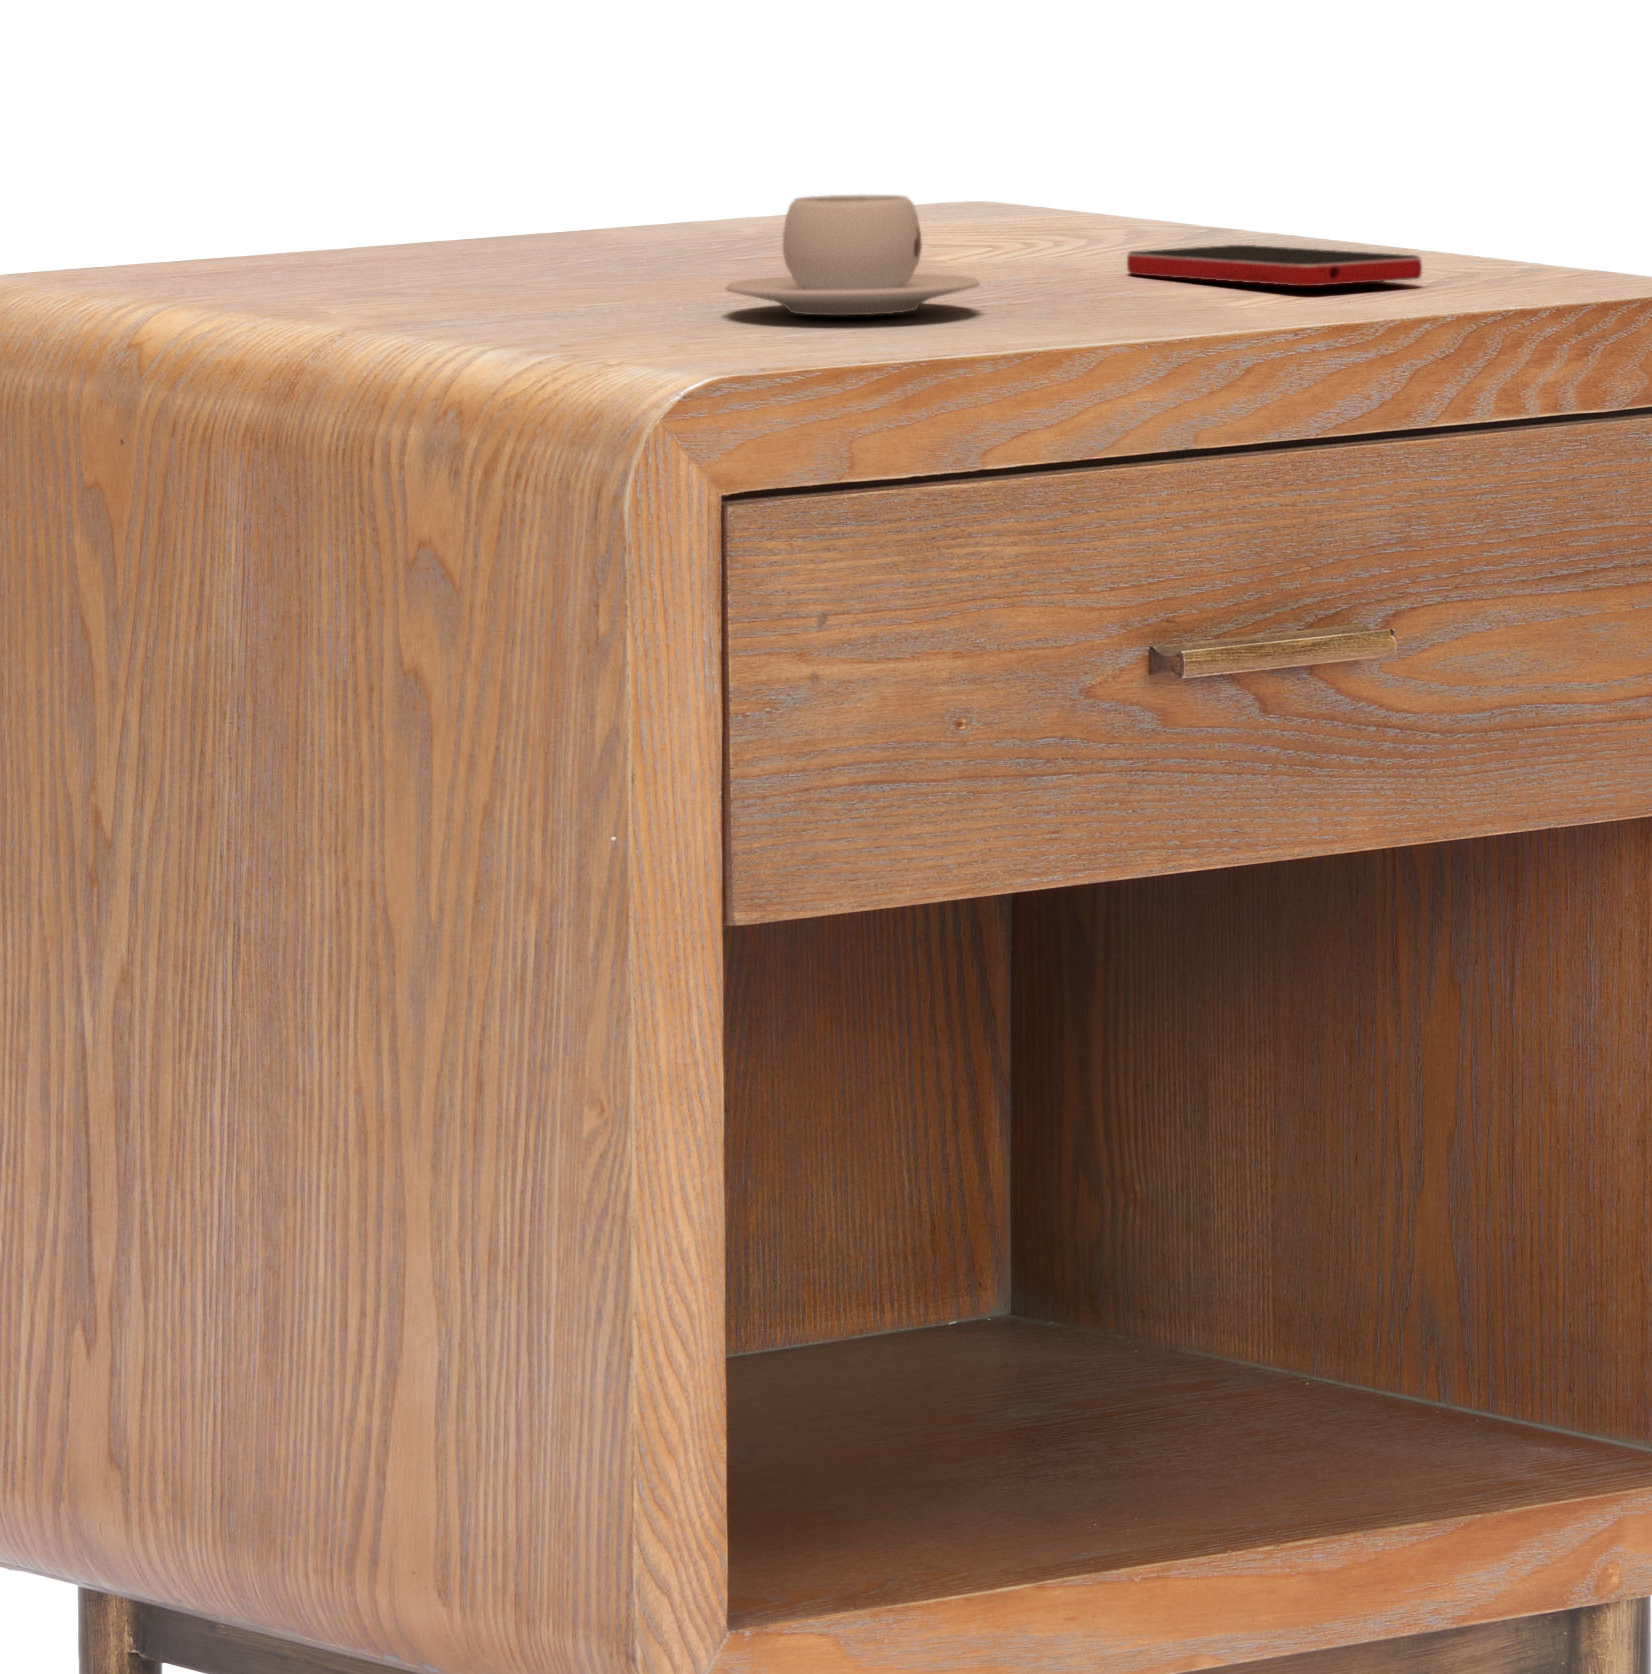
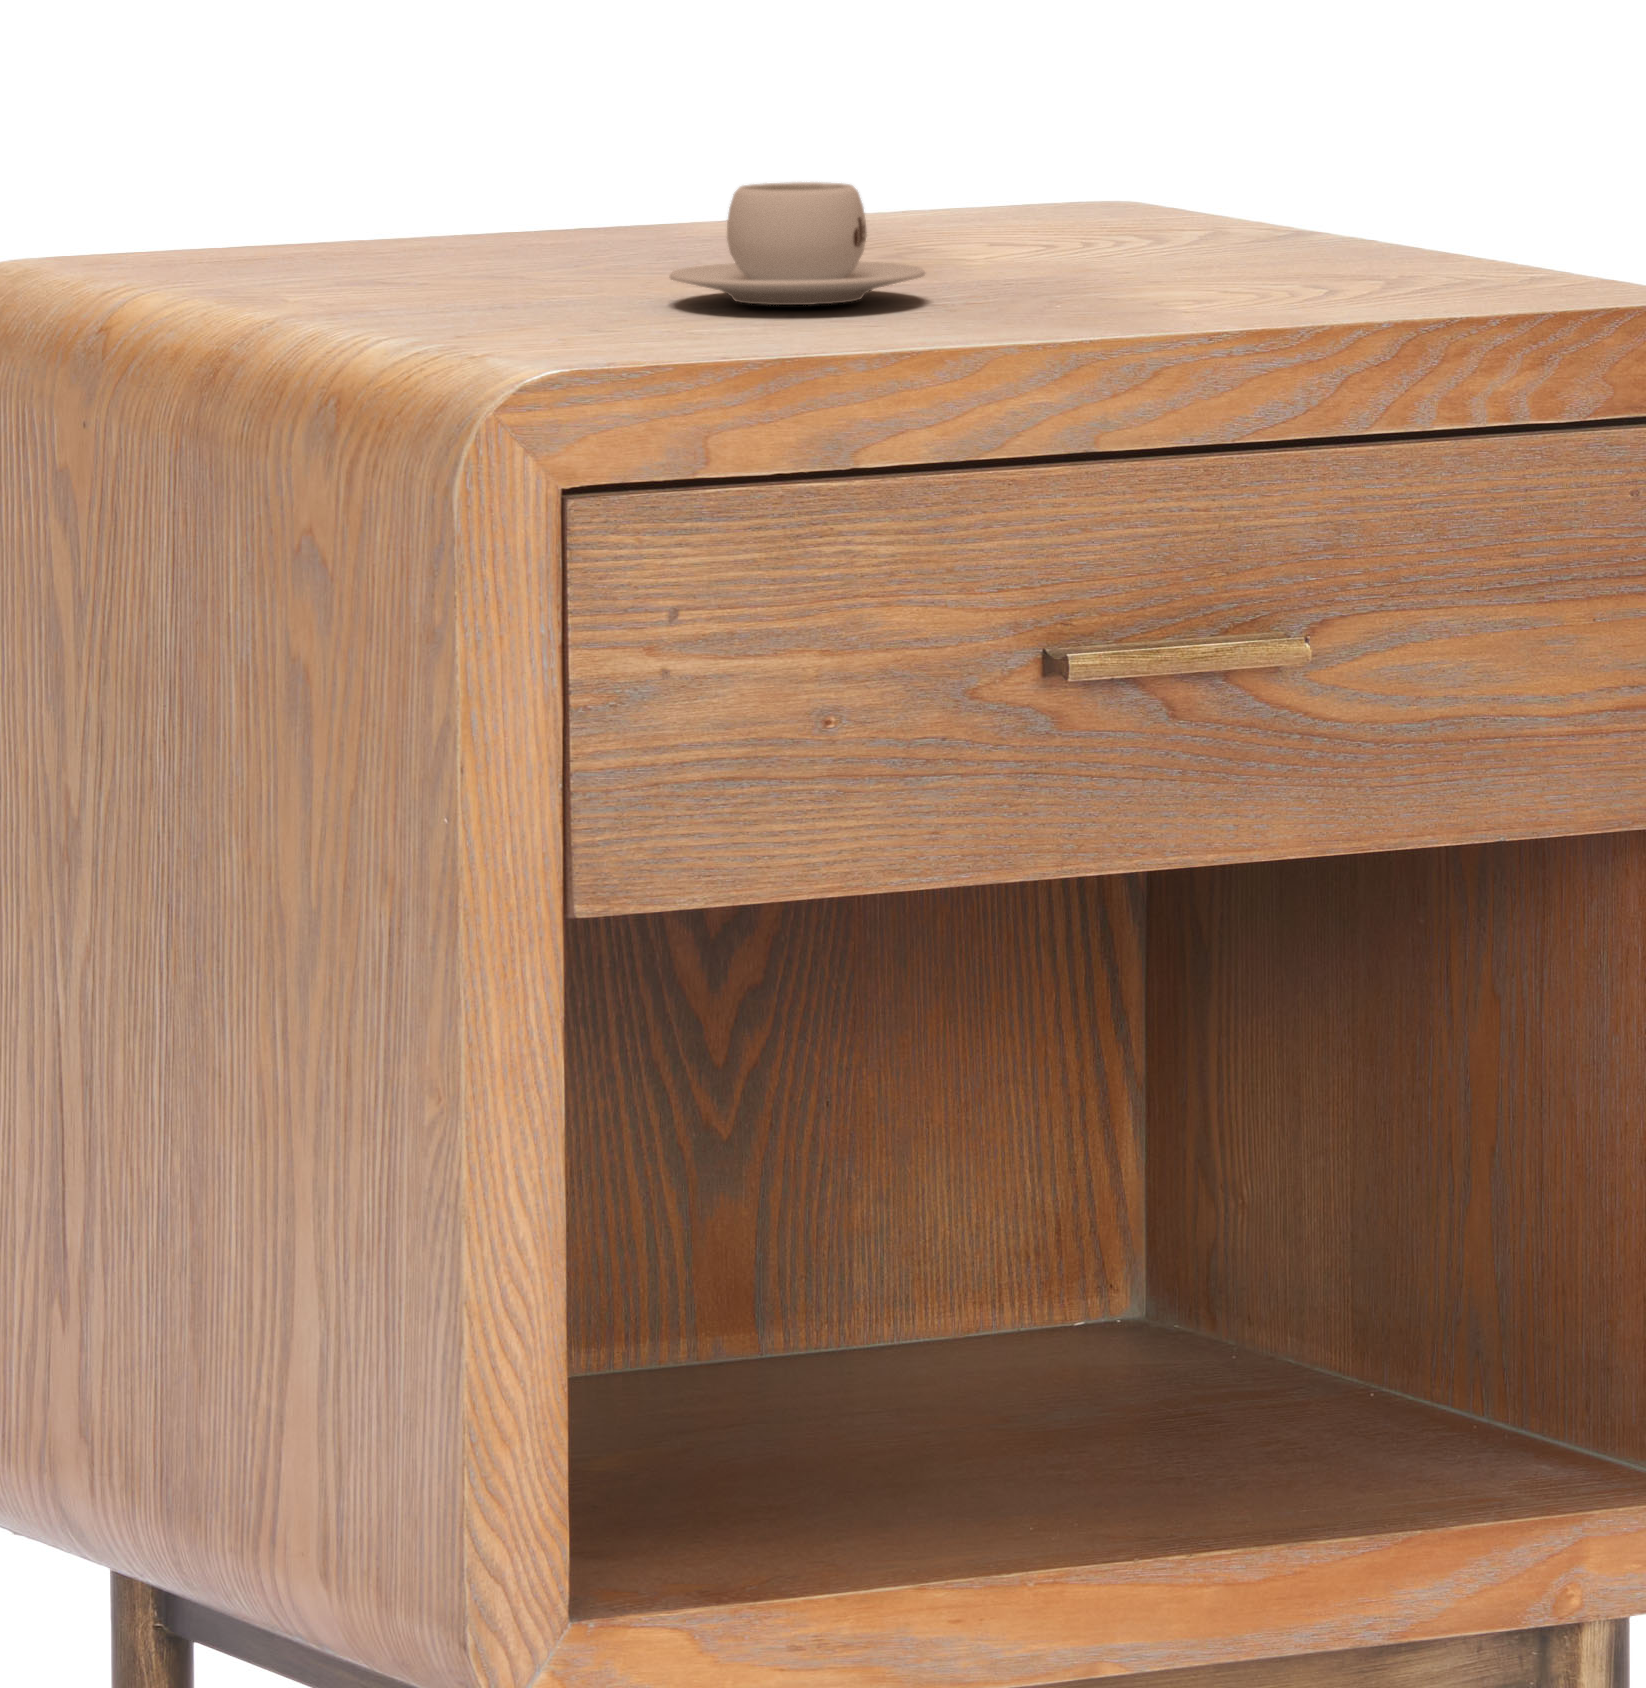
smartphone: present [1127,245,1422,286] -> none [1134,235,1404,282]

